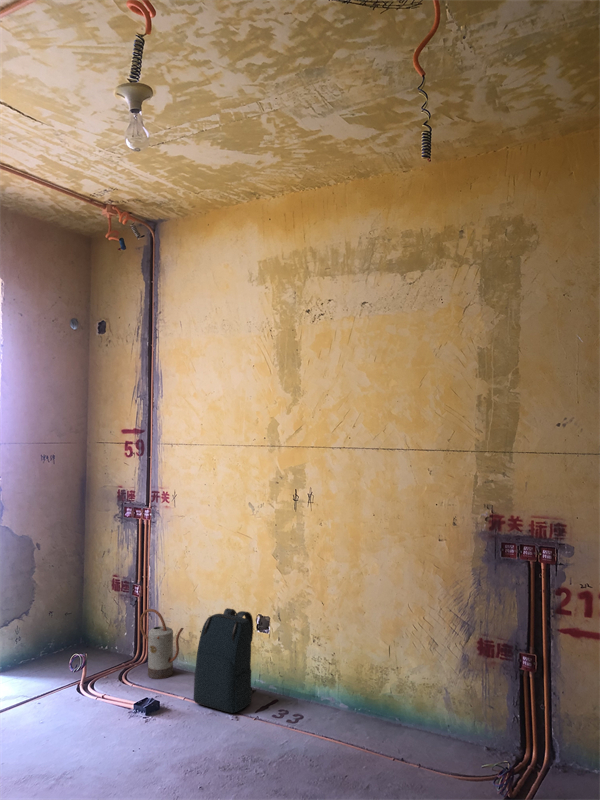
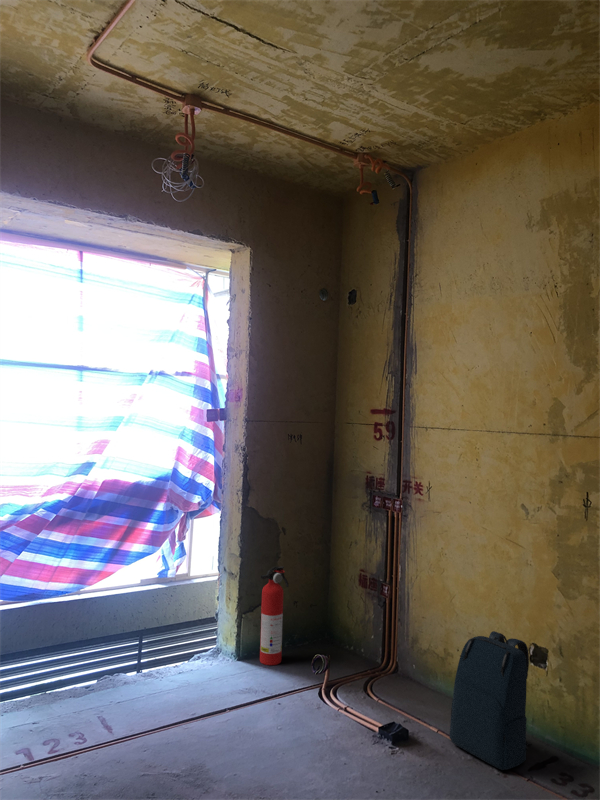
fire extinguisher: none [15,581,43,677] -> present [260,566,288,665]
watering can: present [140,609,184,679] -> none [387,615,438,700]

